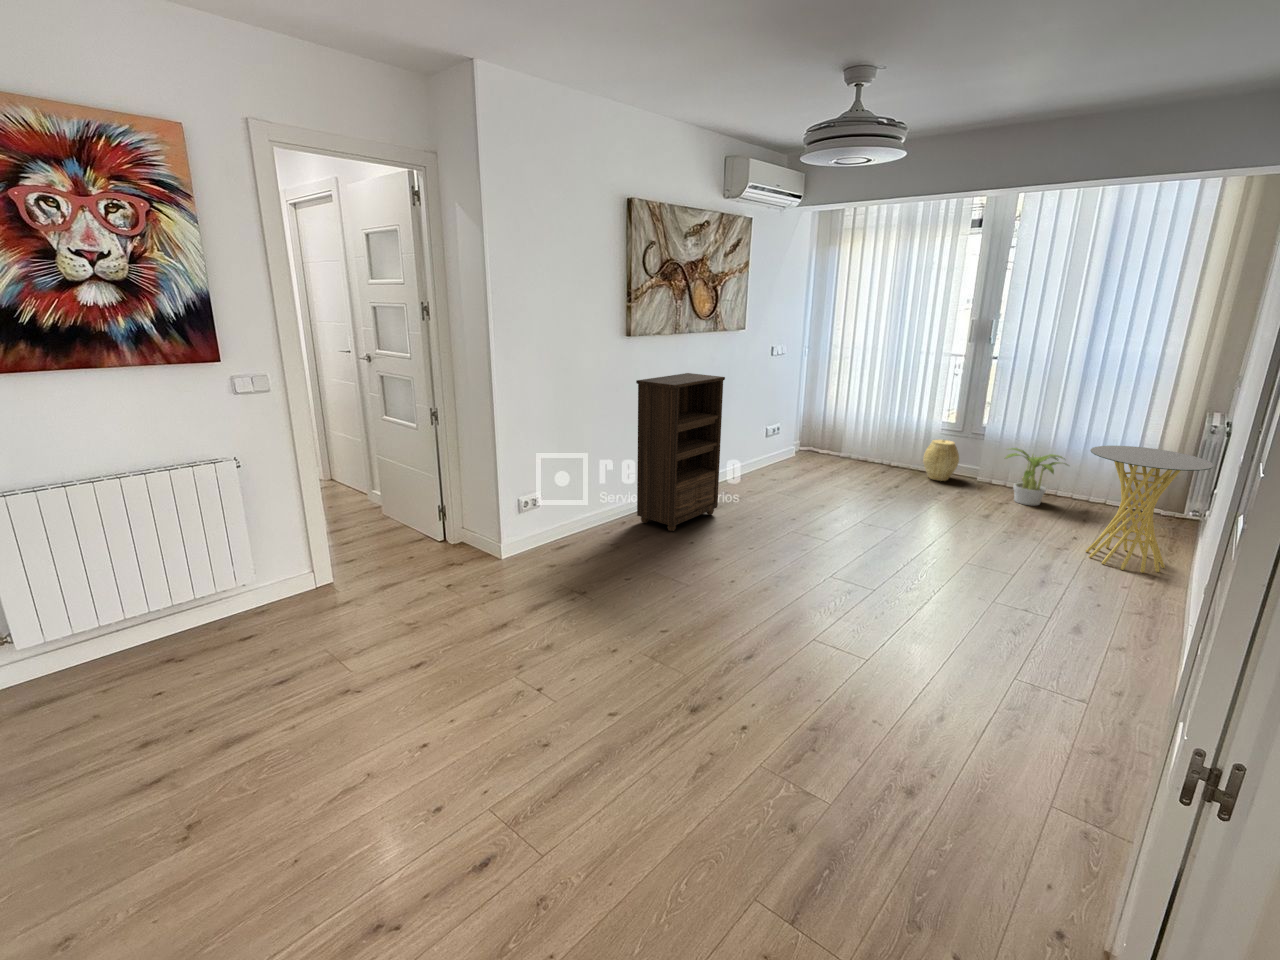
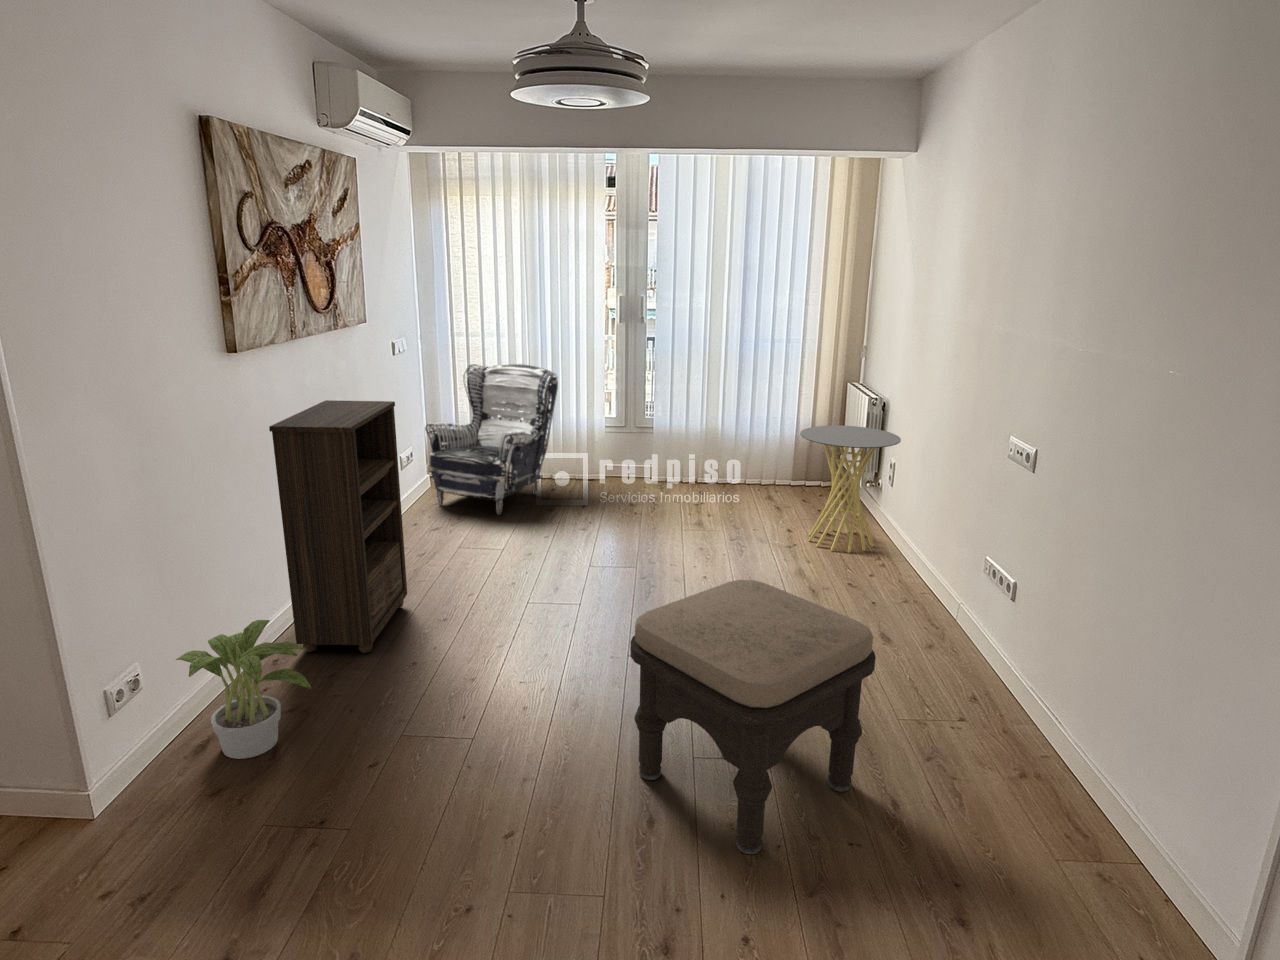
armchair: none [787,369,899,480] -> present [425,364,558,515]
woven basket: present [923,440,959,481] -> none [595,439,634,488]
potted plant: present [1005,448,1067,505] -> present [176,620,311,759]
ottoman: none [761,523,943,704] -> present [630,580,876,854]

